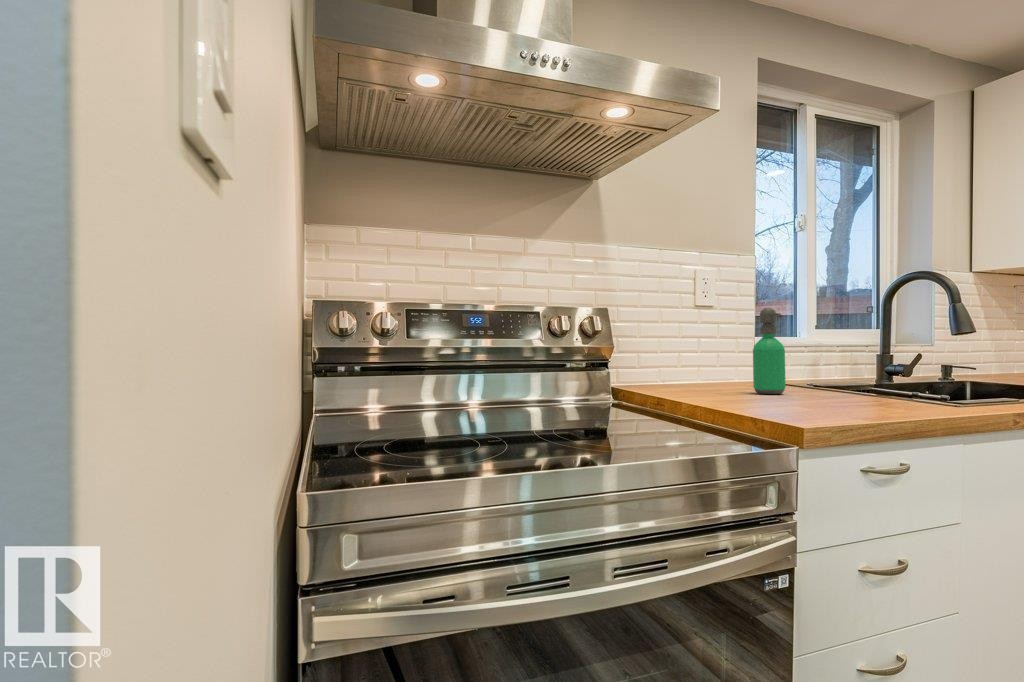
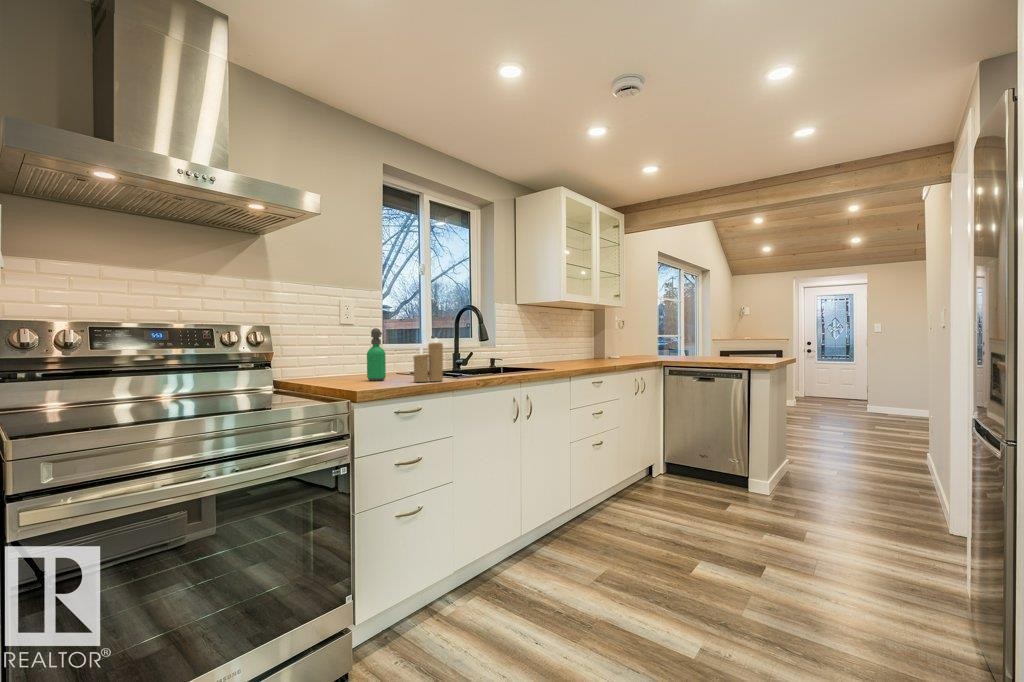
candle: none [845,319,905,399] -> present [413,338,443,382]

